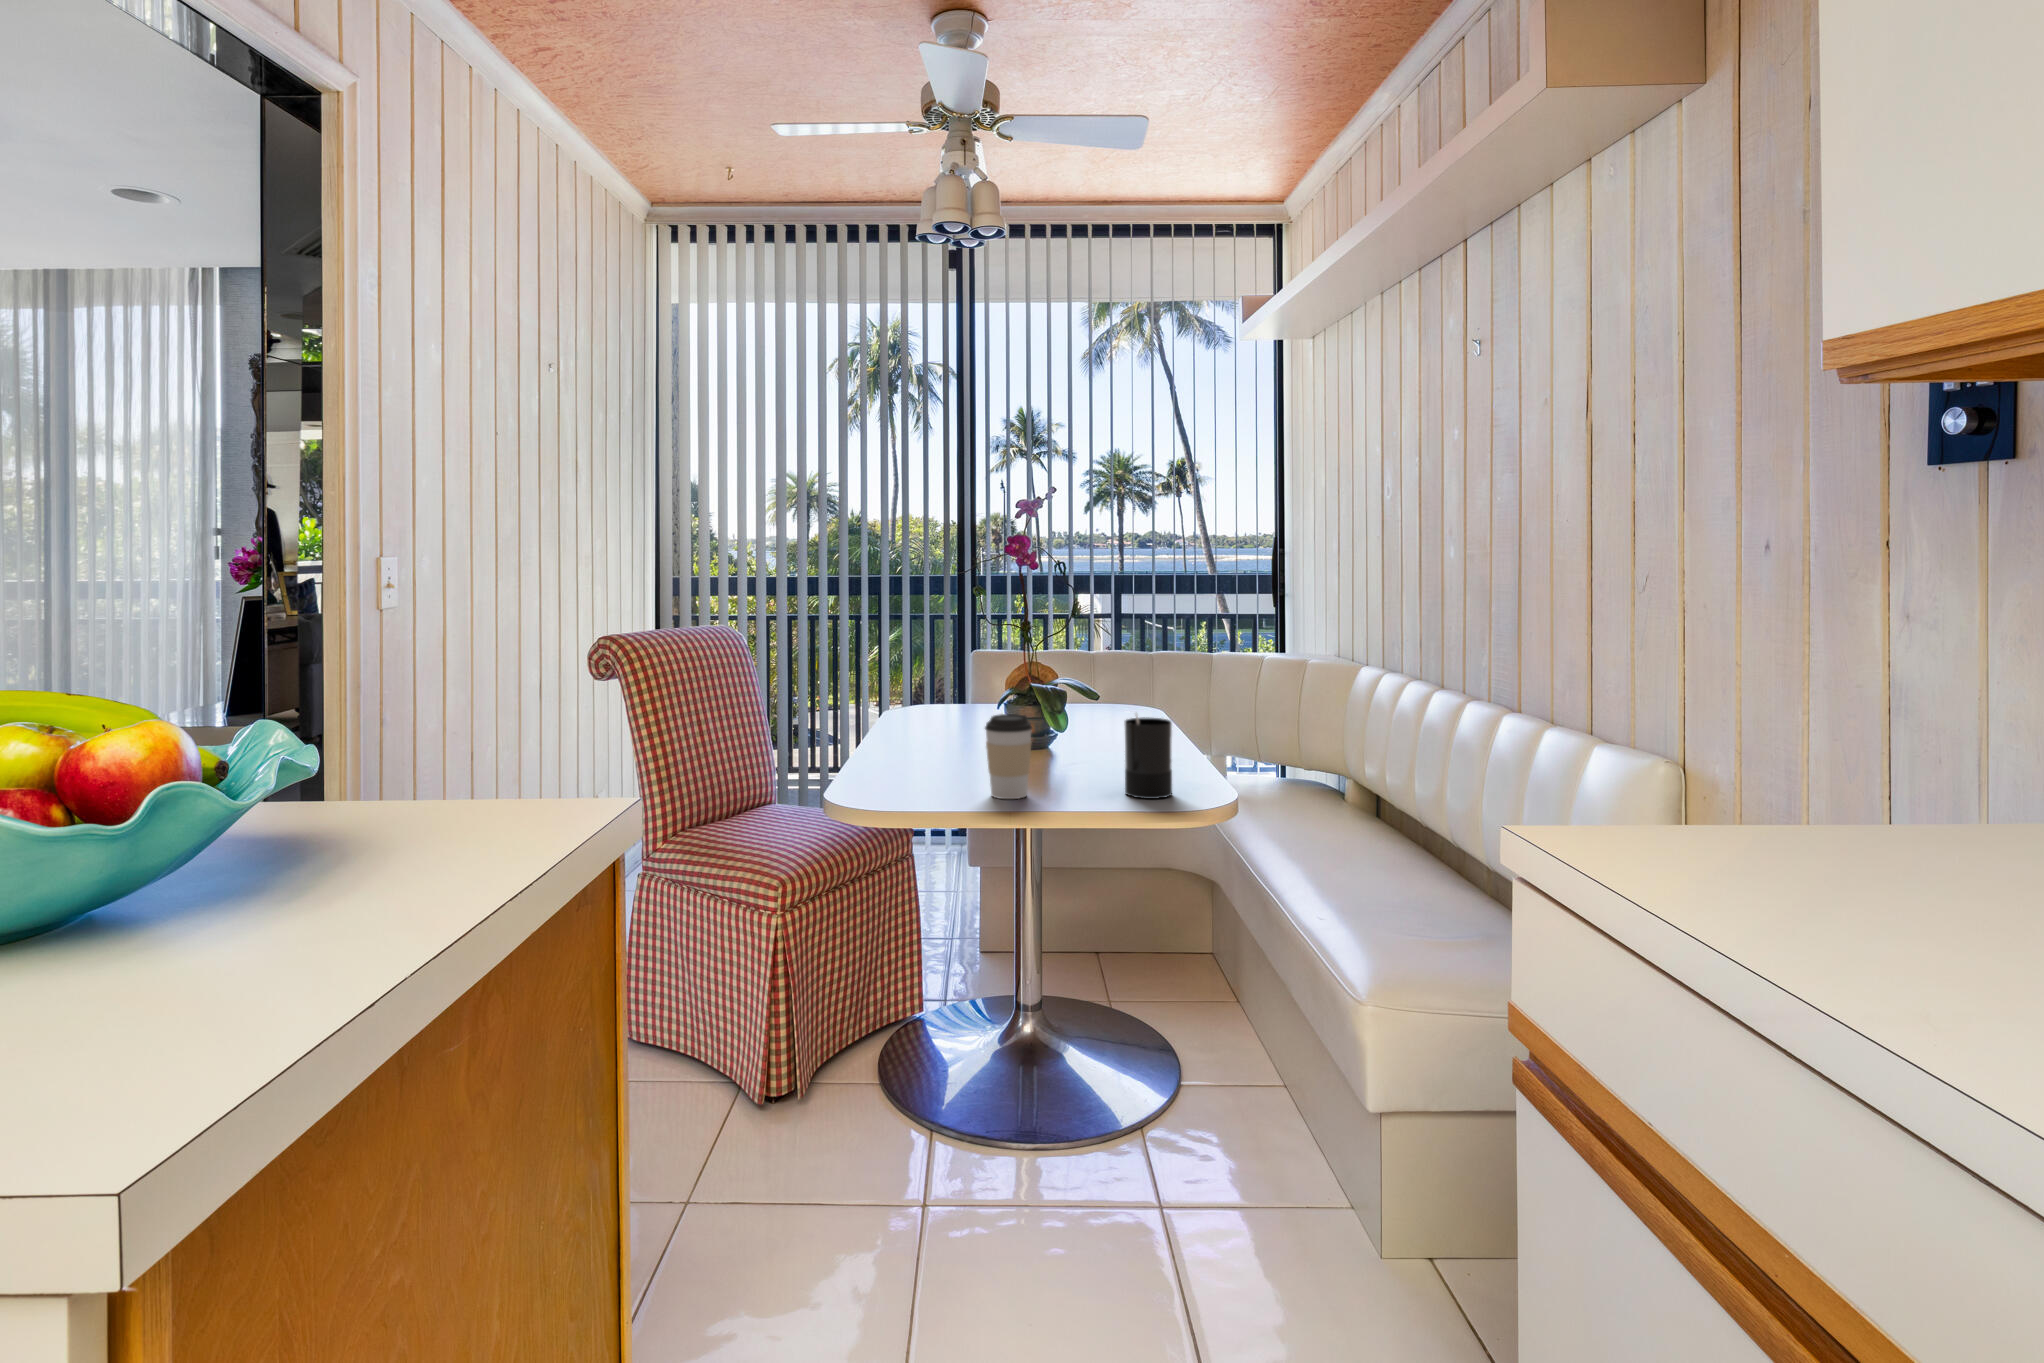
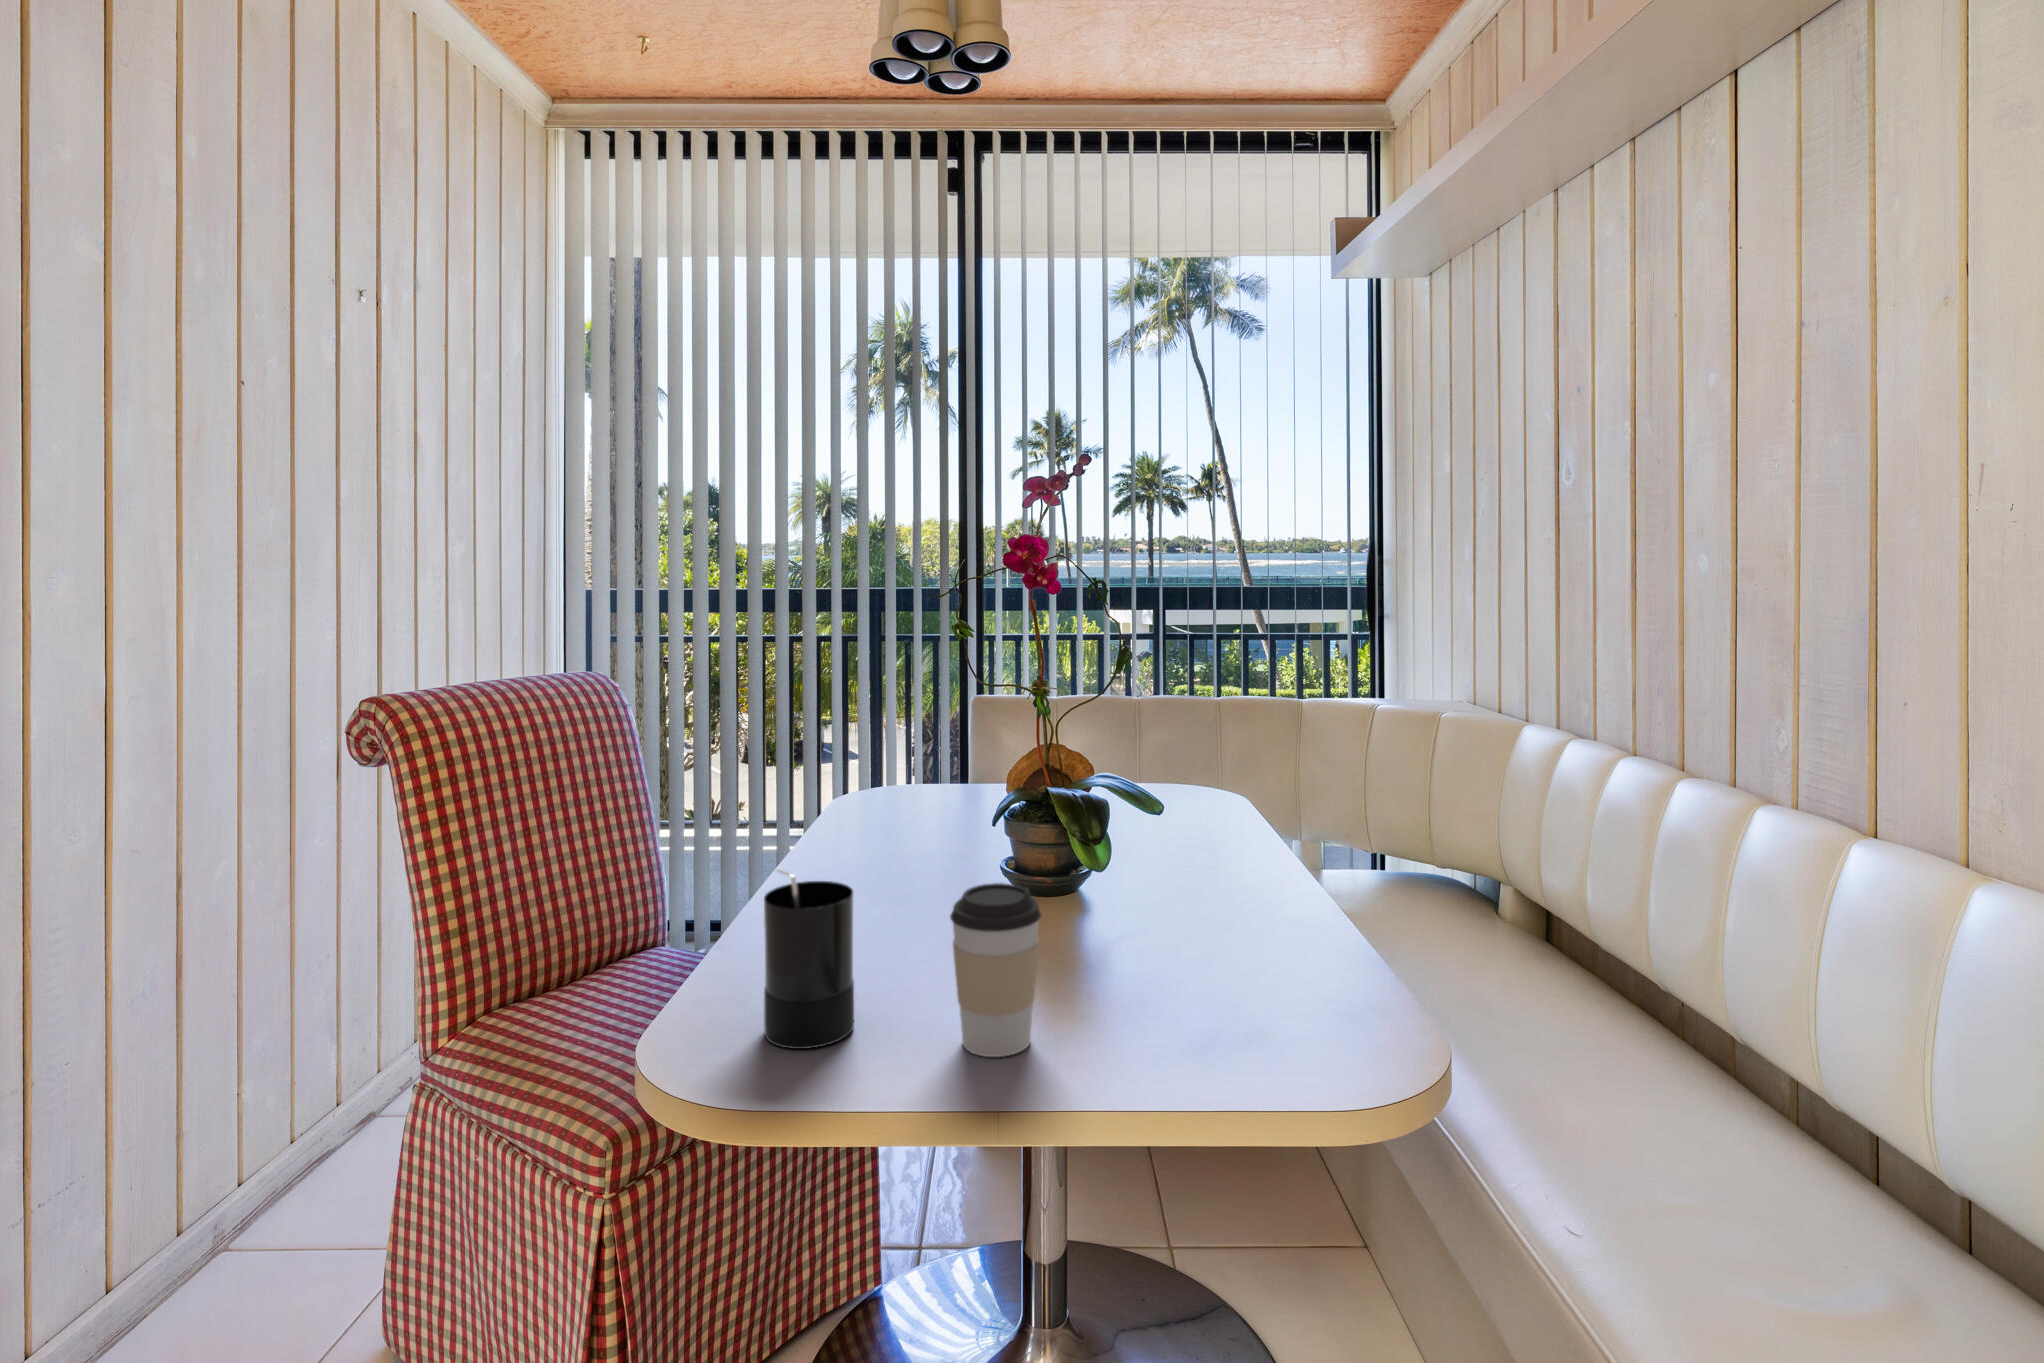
candle: present [1125,714,1172,799] -> present [764,870,854,1049]

